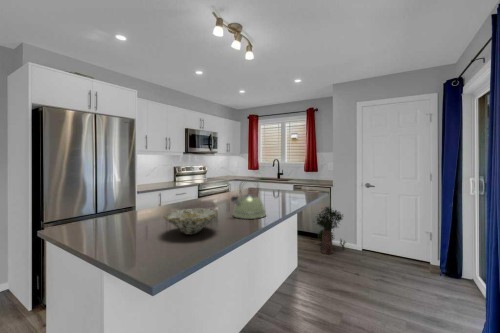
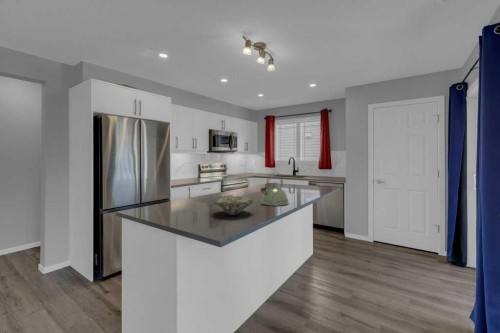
potted plant: present [317,207,346,254] -> none [327,201,358,244]

